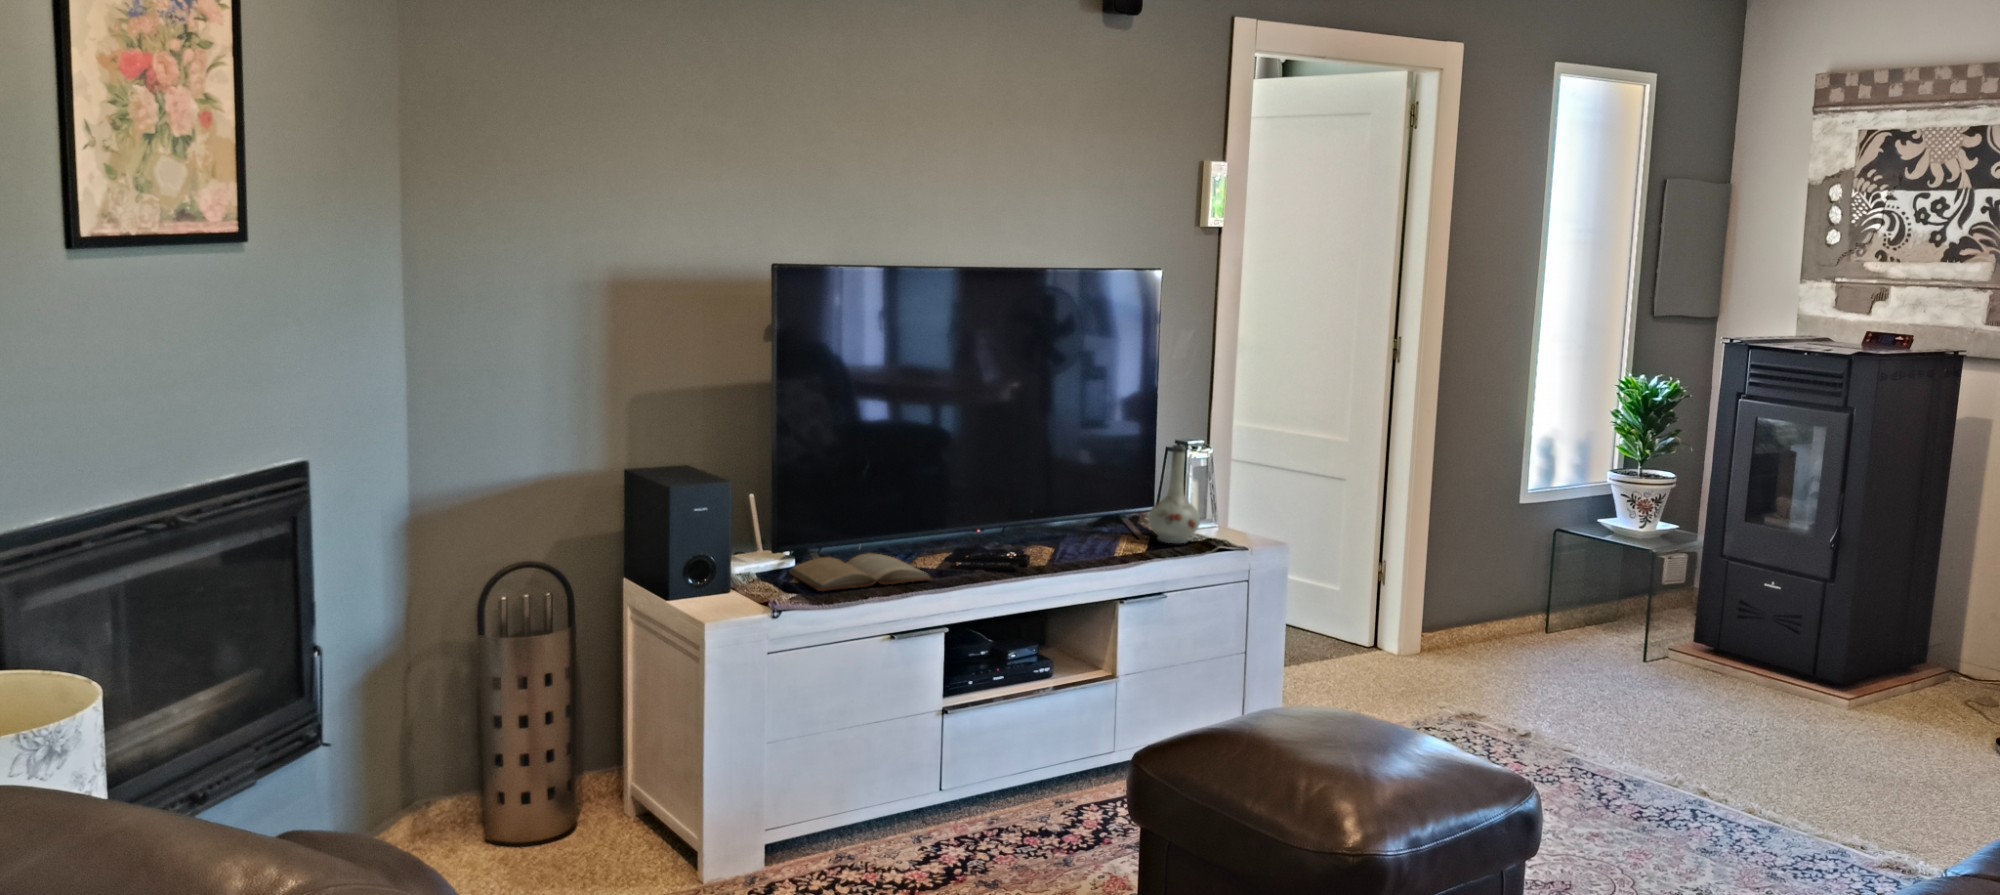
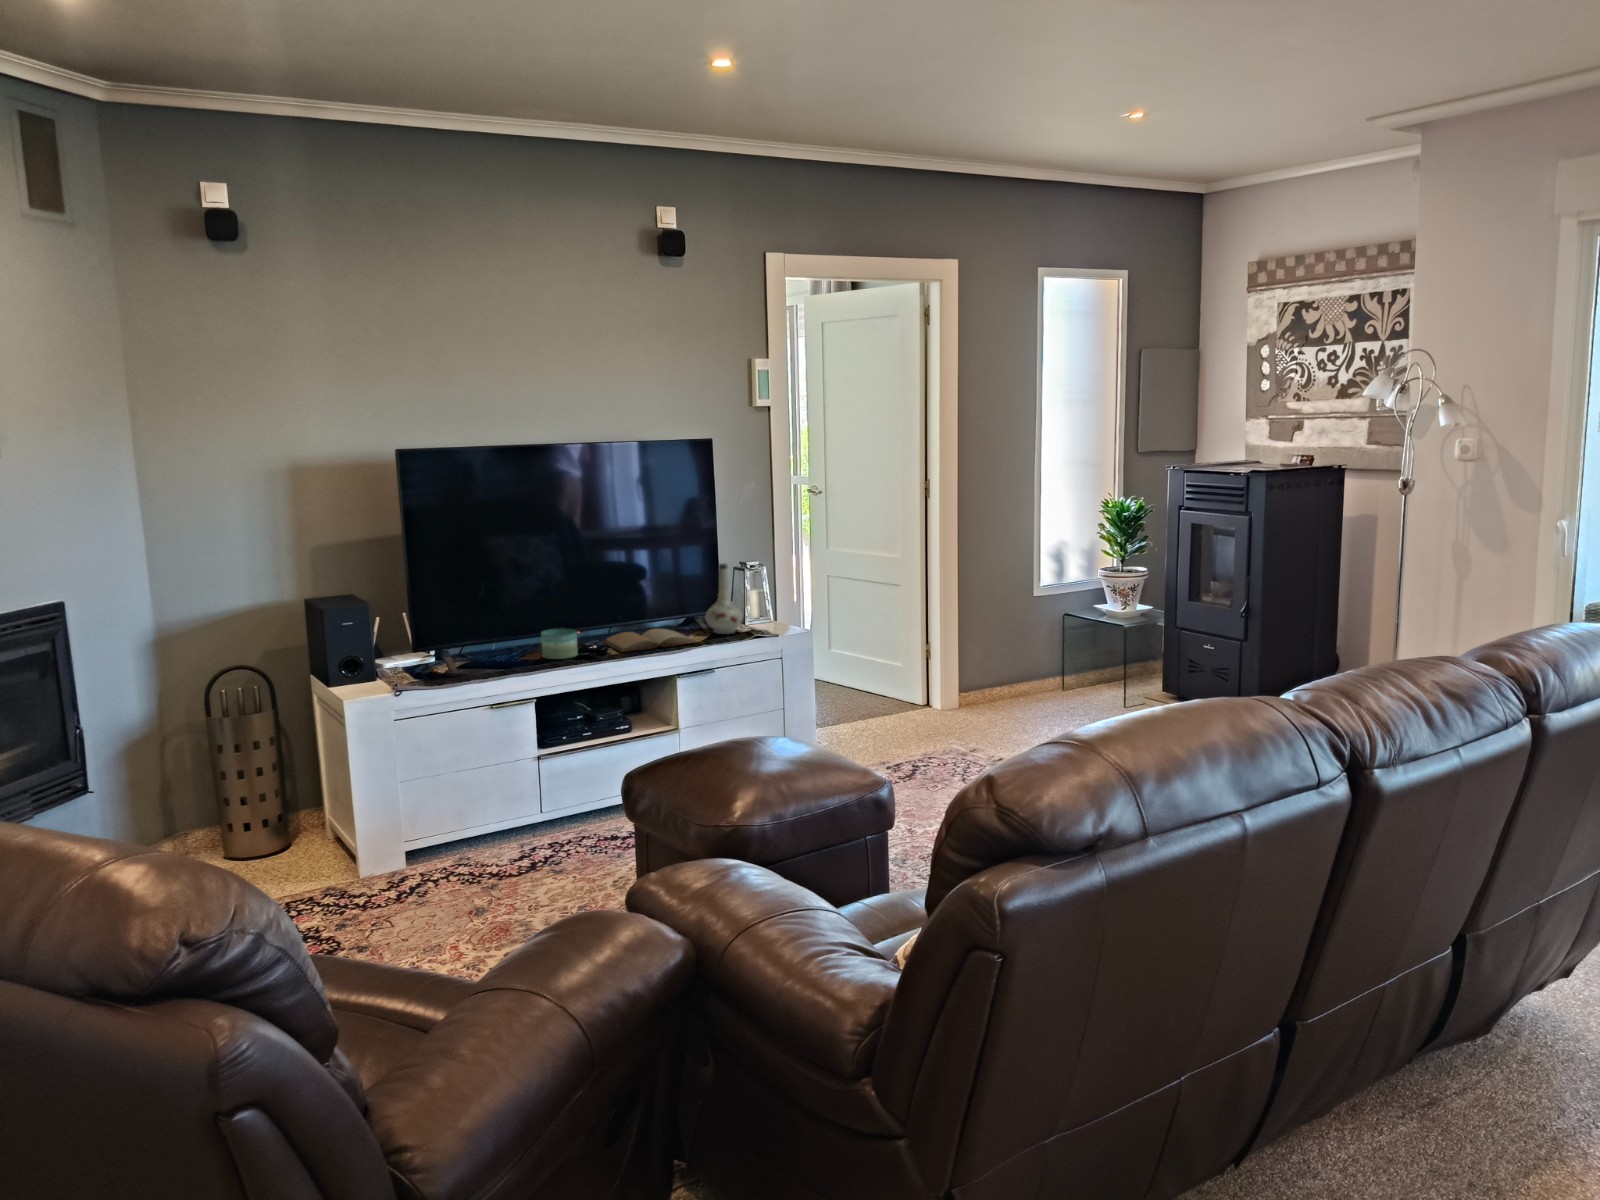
candle: none [943,527,994,571] -> present [541,628,578,659]
book: present [790,553,932,591] -> present [604,629,695,652]

